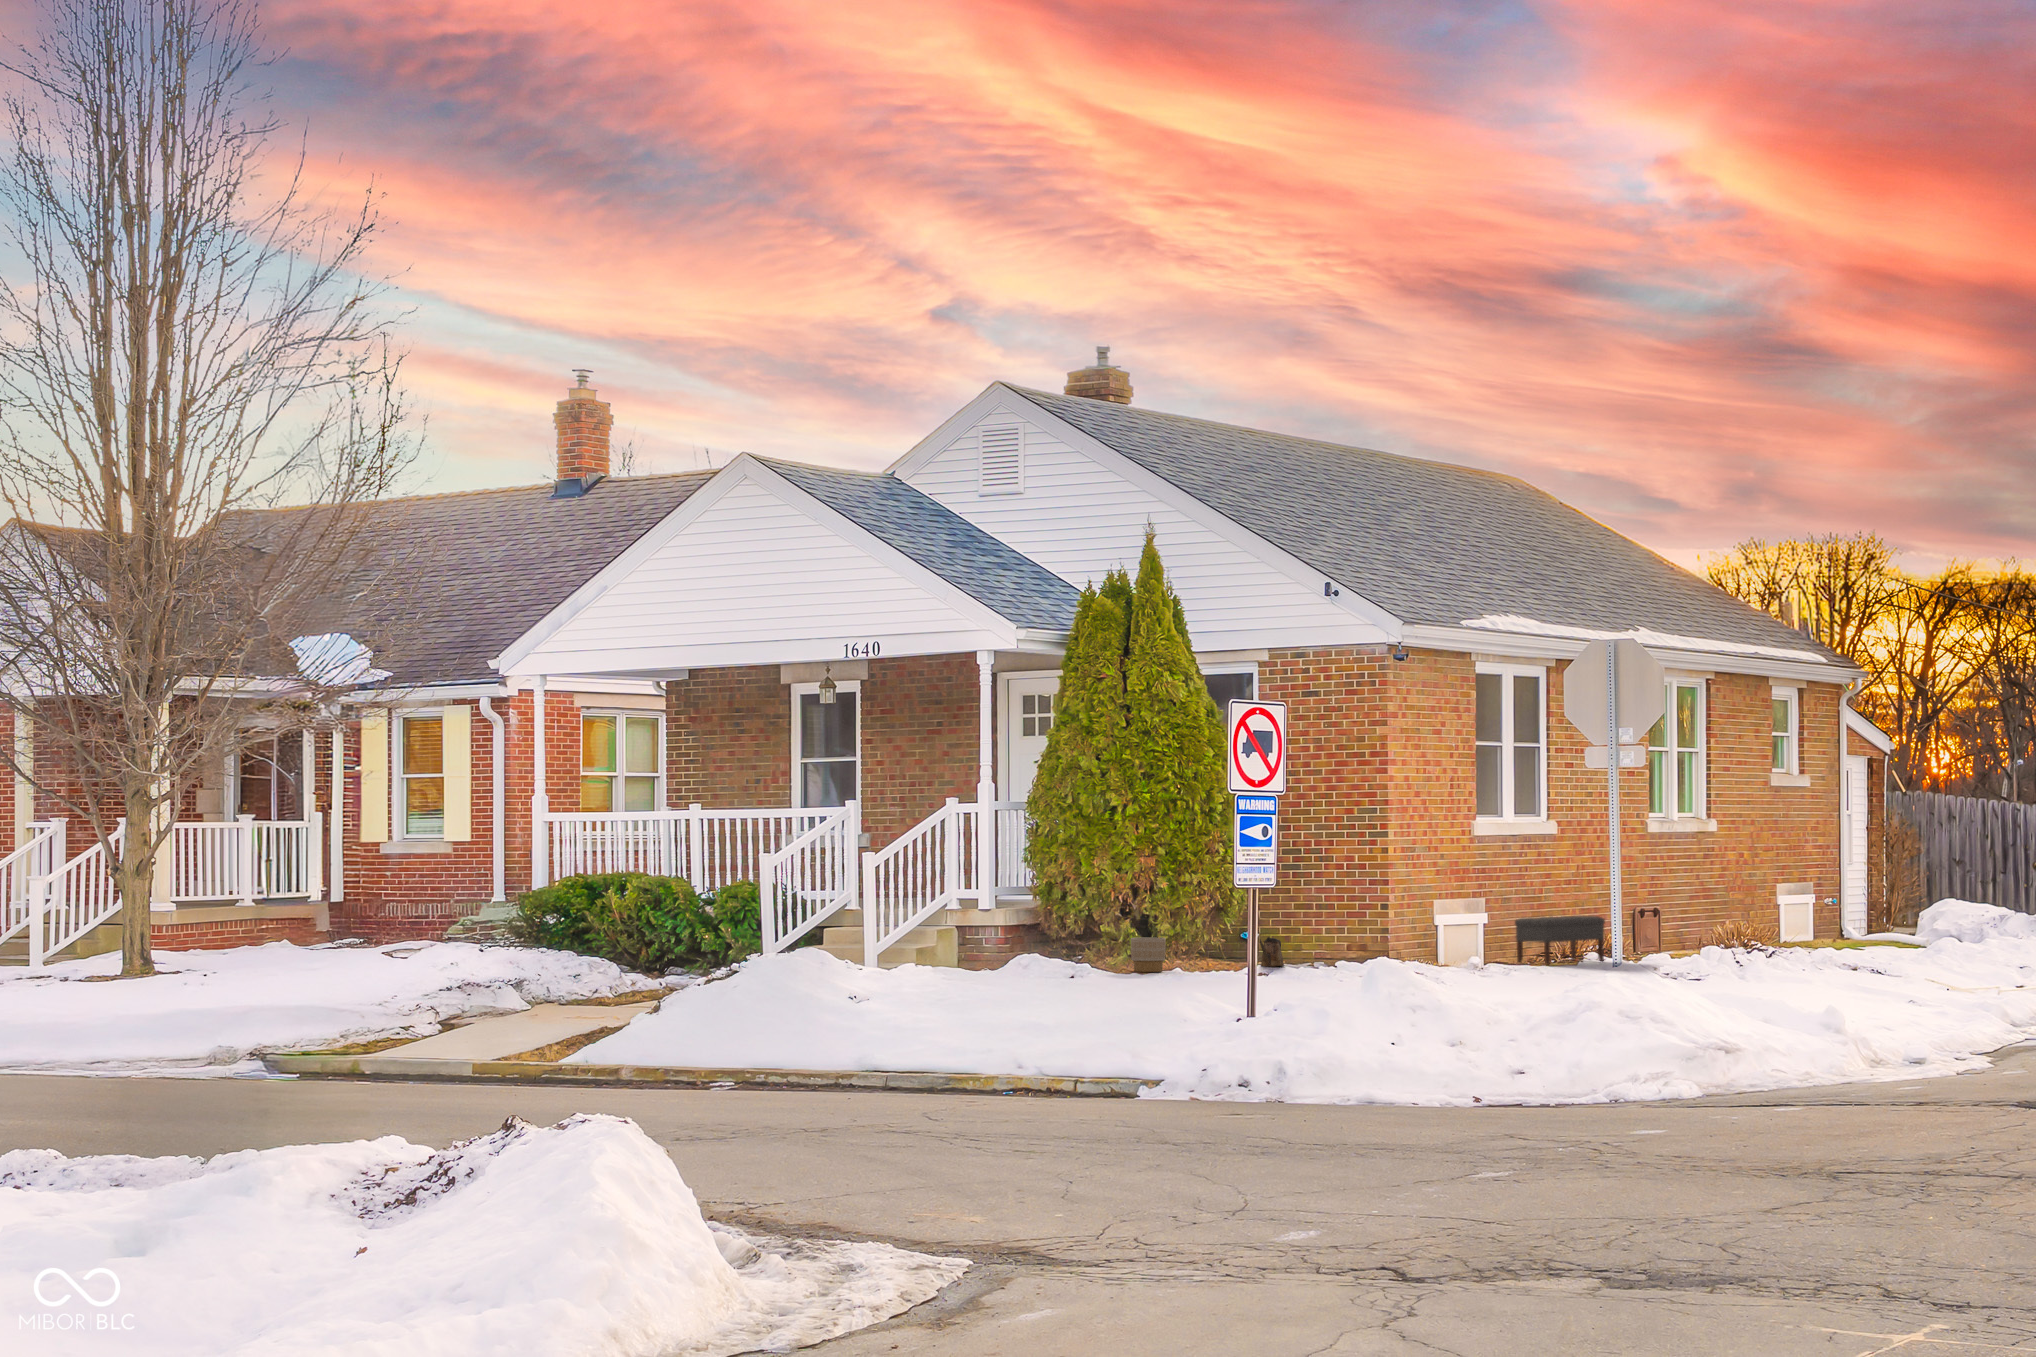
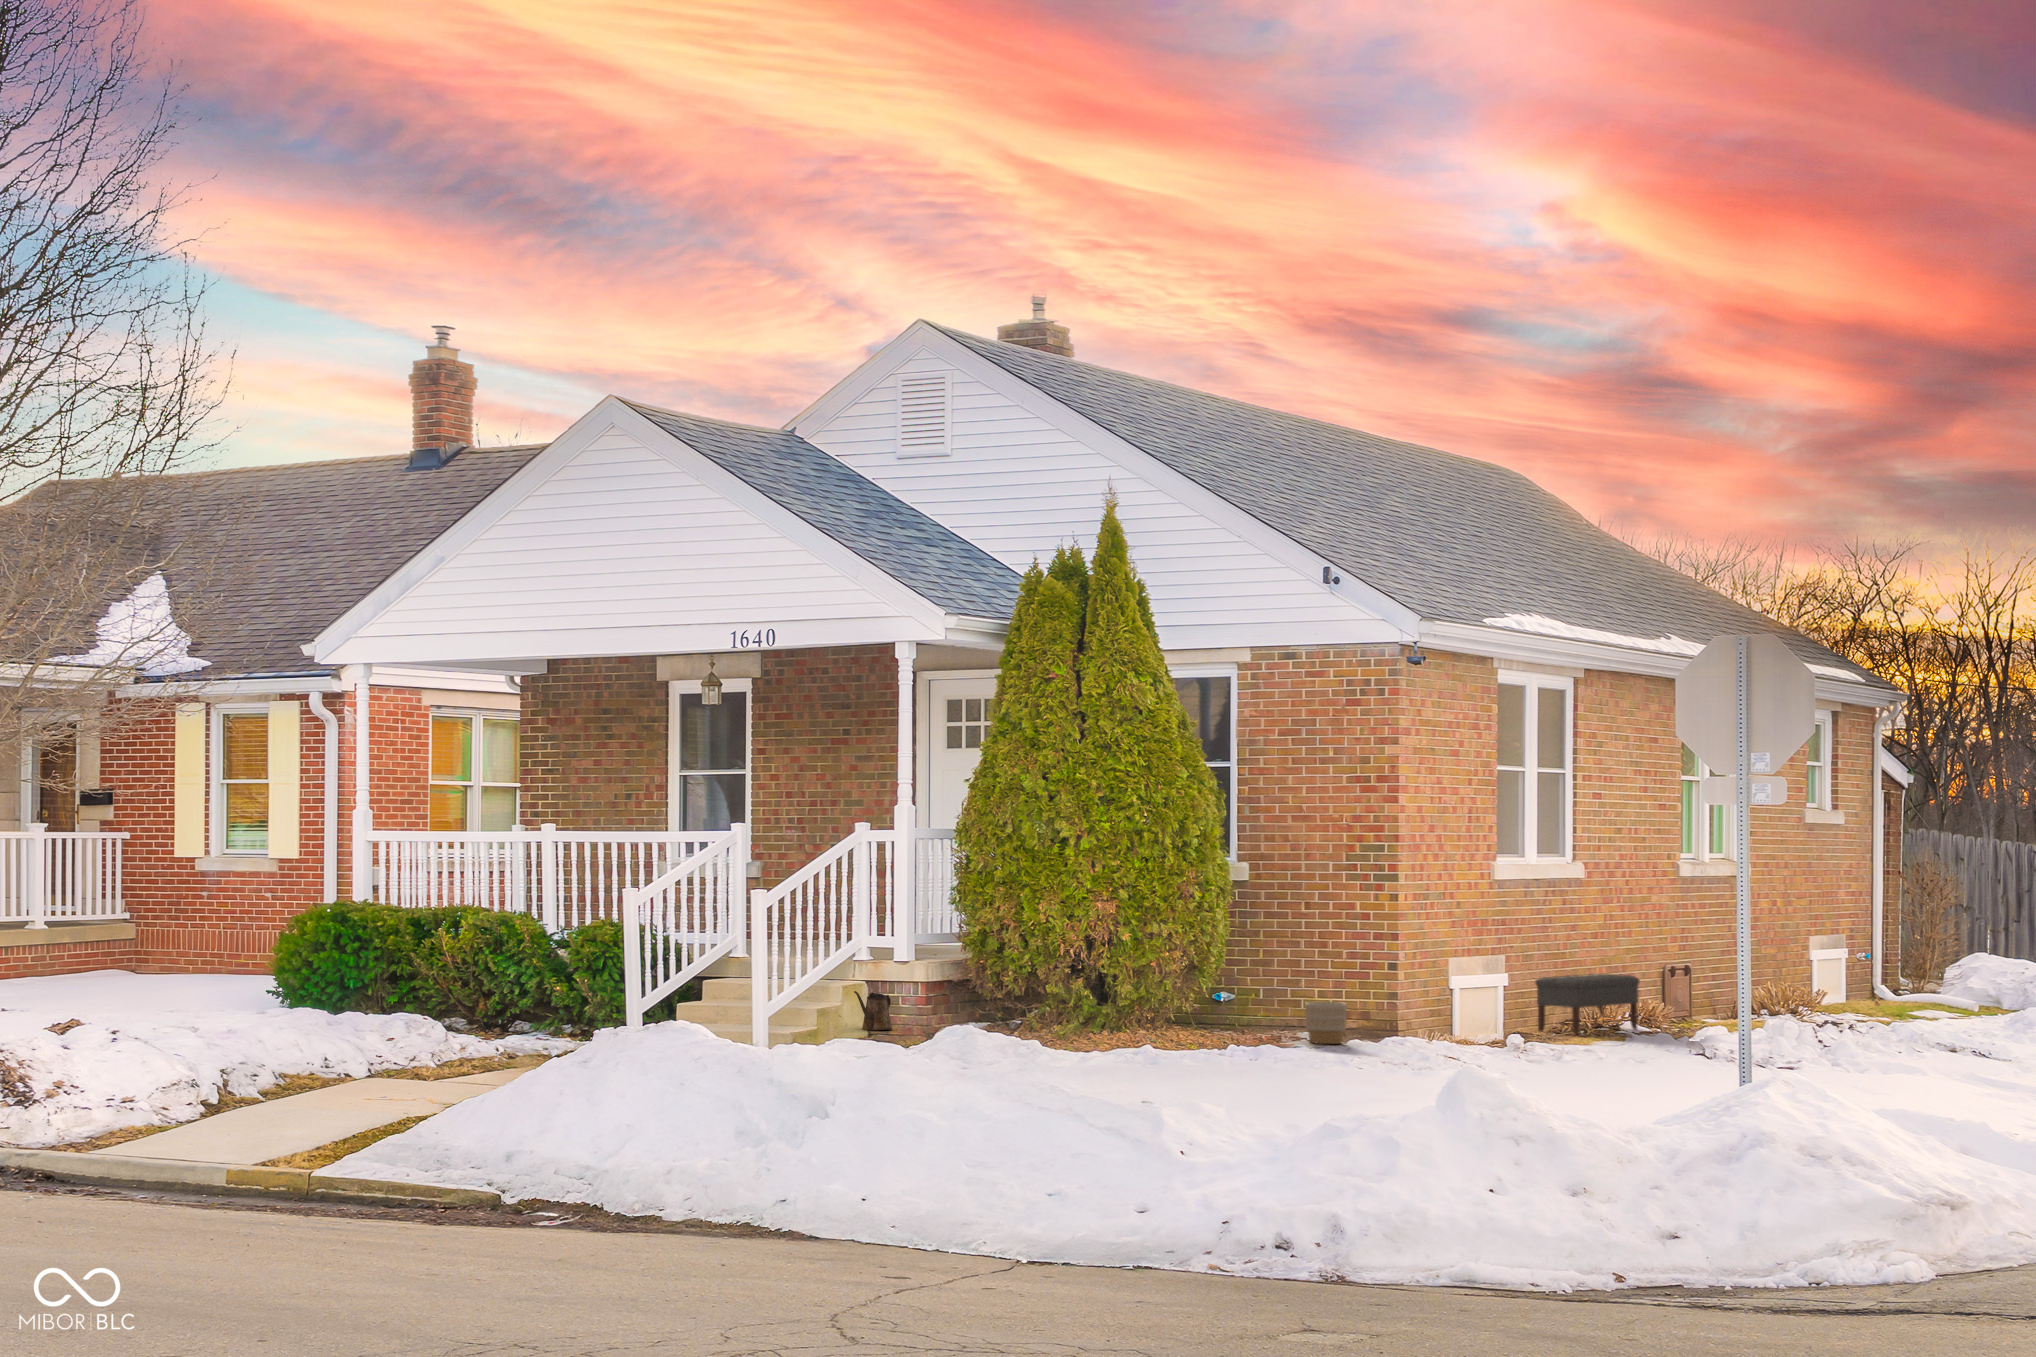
planter: present [1131,937,1166,972] -> present [1305,1002,1347,1044]
watering can: present [1260,937,1284,967] -> present [854,991,892,1030]

